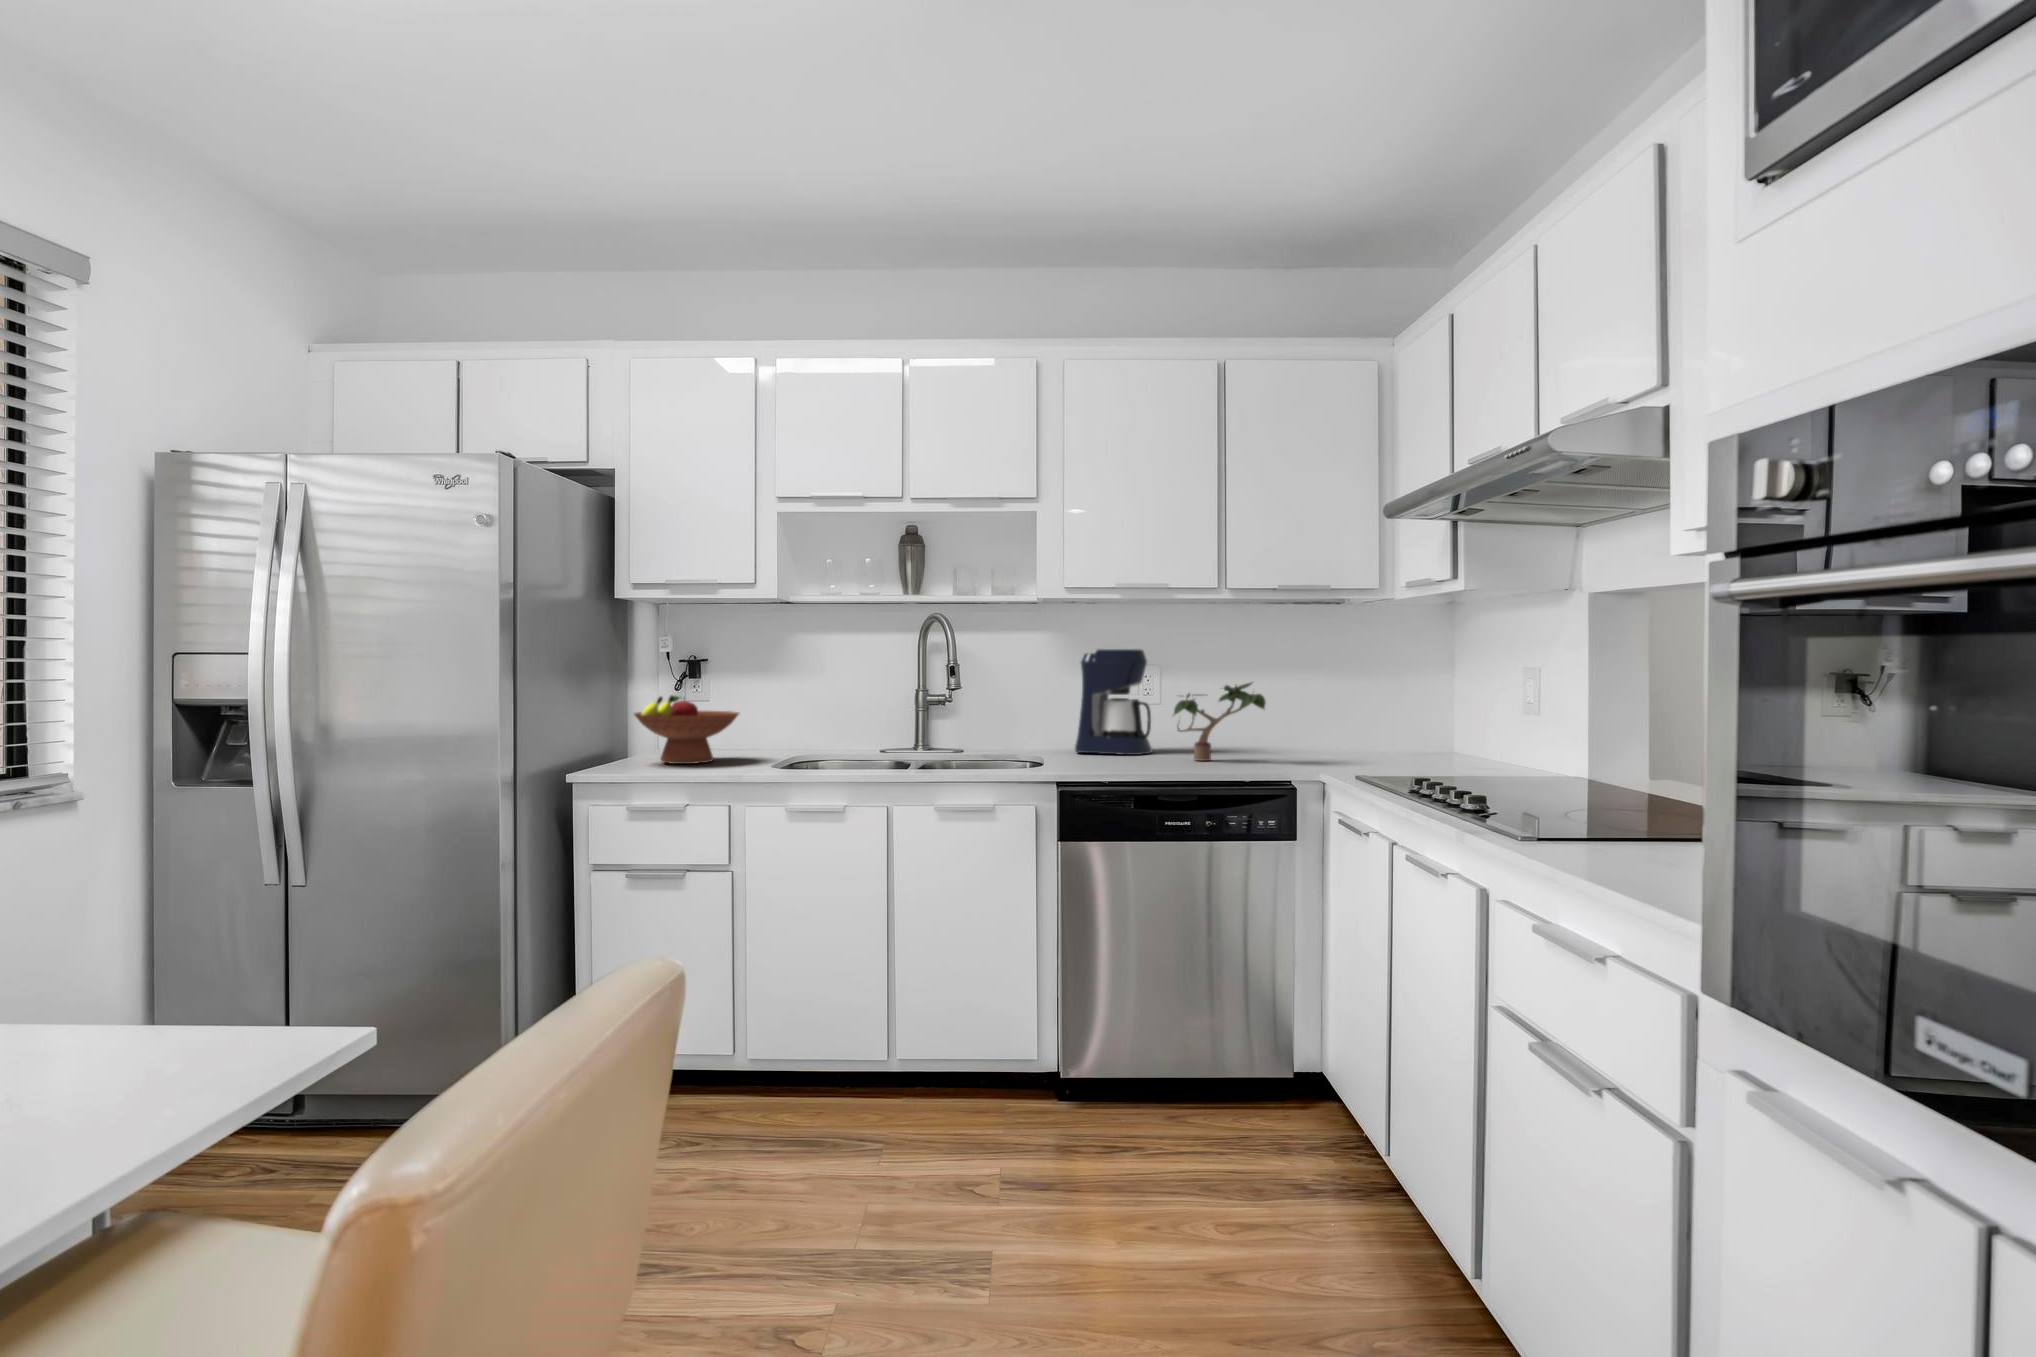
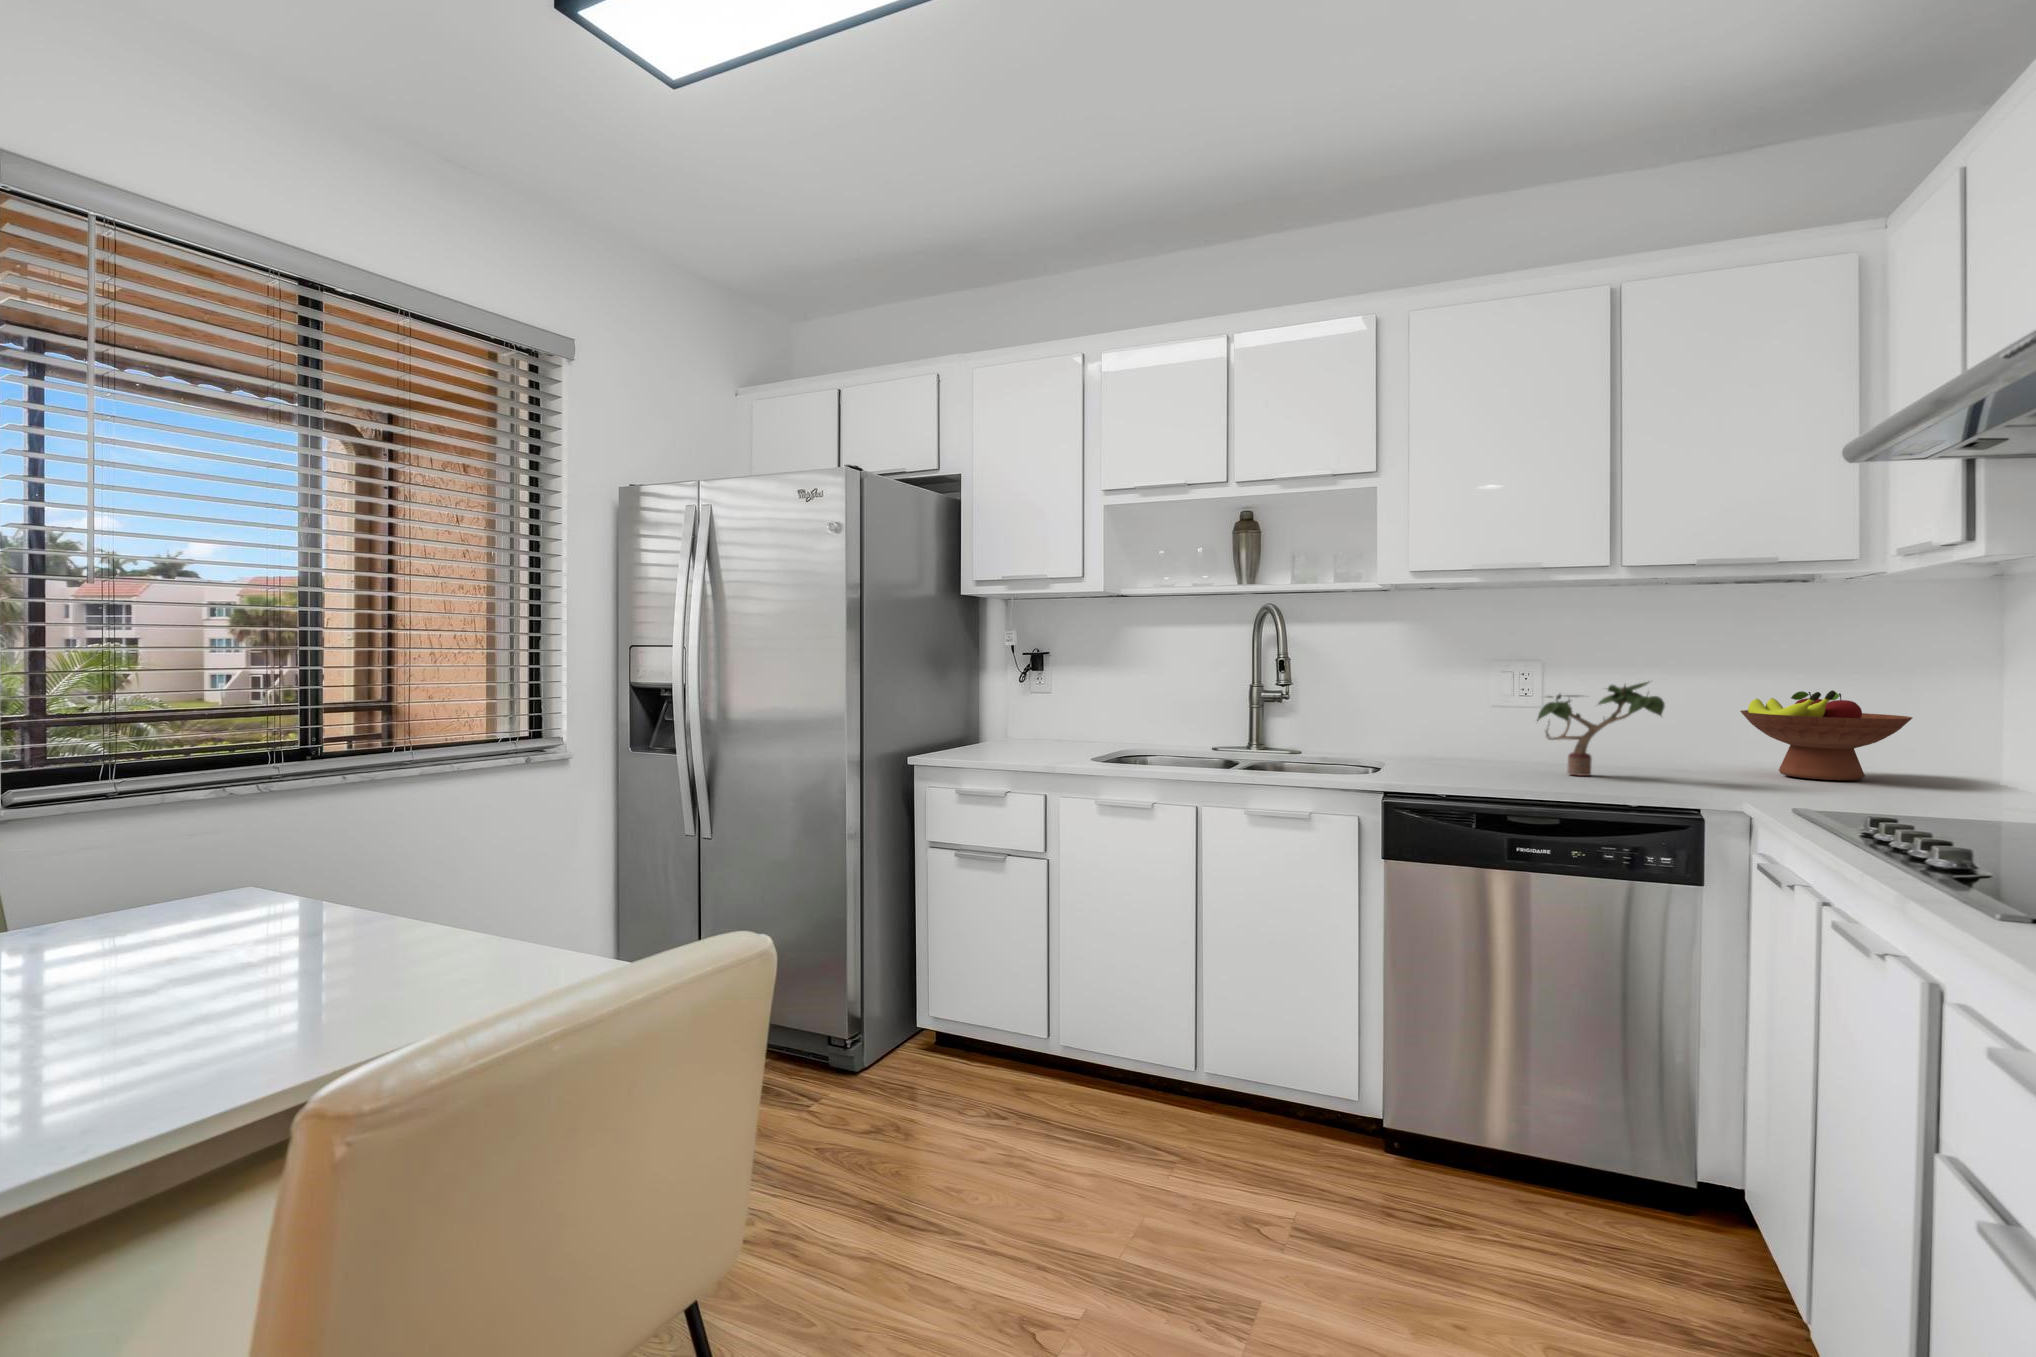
coffee maker: present [1075,649,1153,755] -> none [1425,642,1525,764]
fruit bowl: present [634,695,740,764] -> present [1740,690,1913,780]

